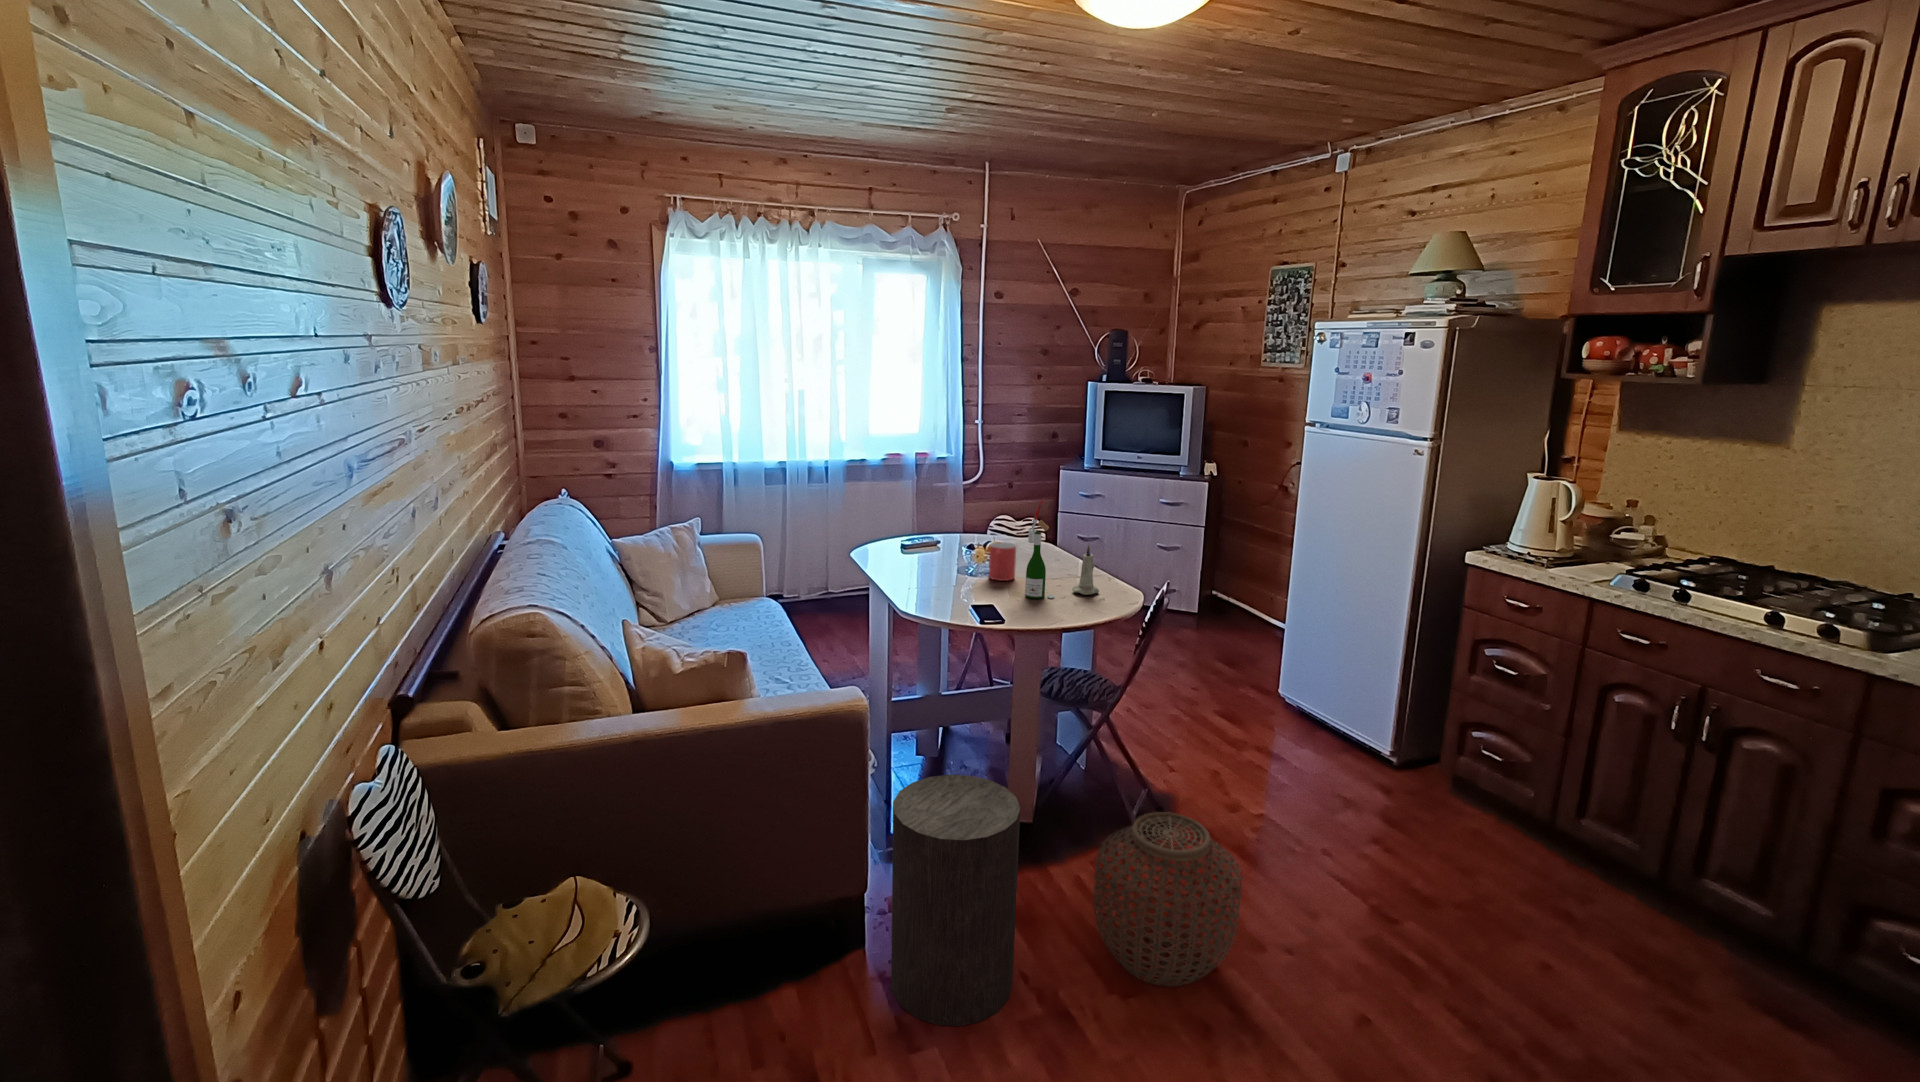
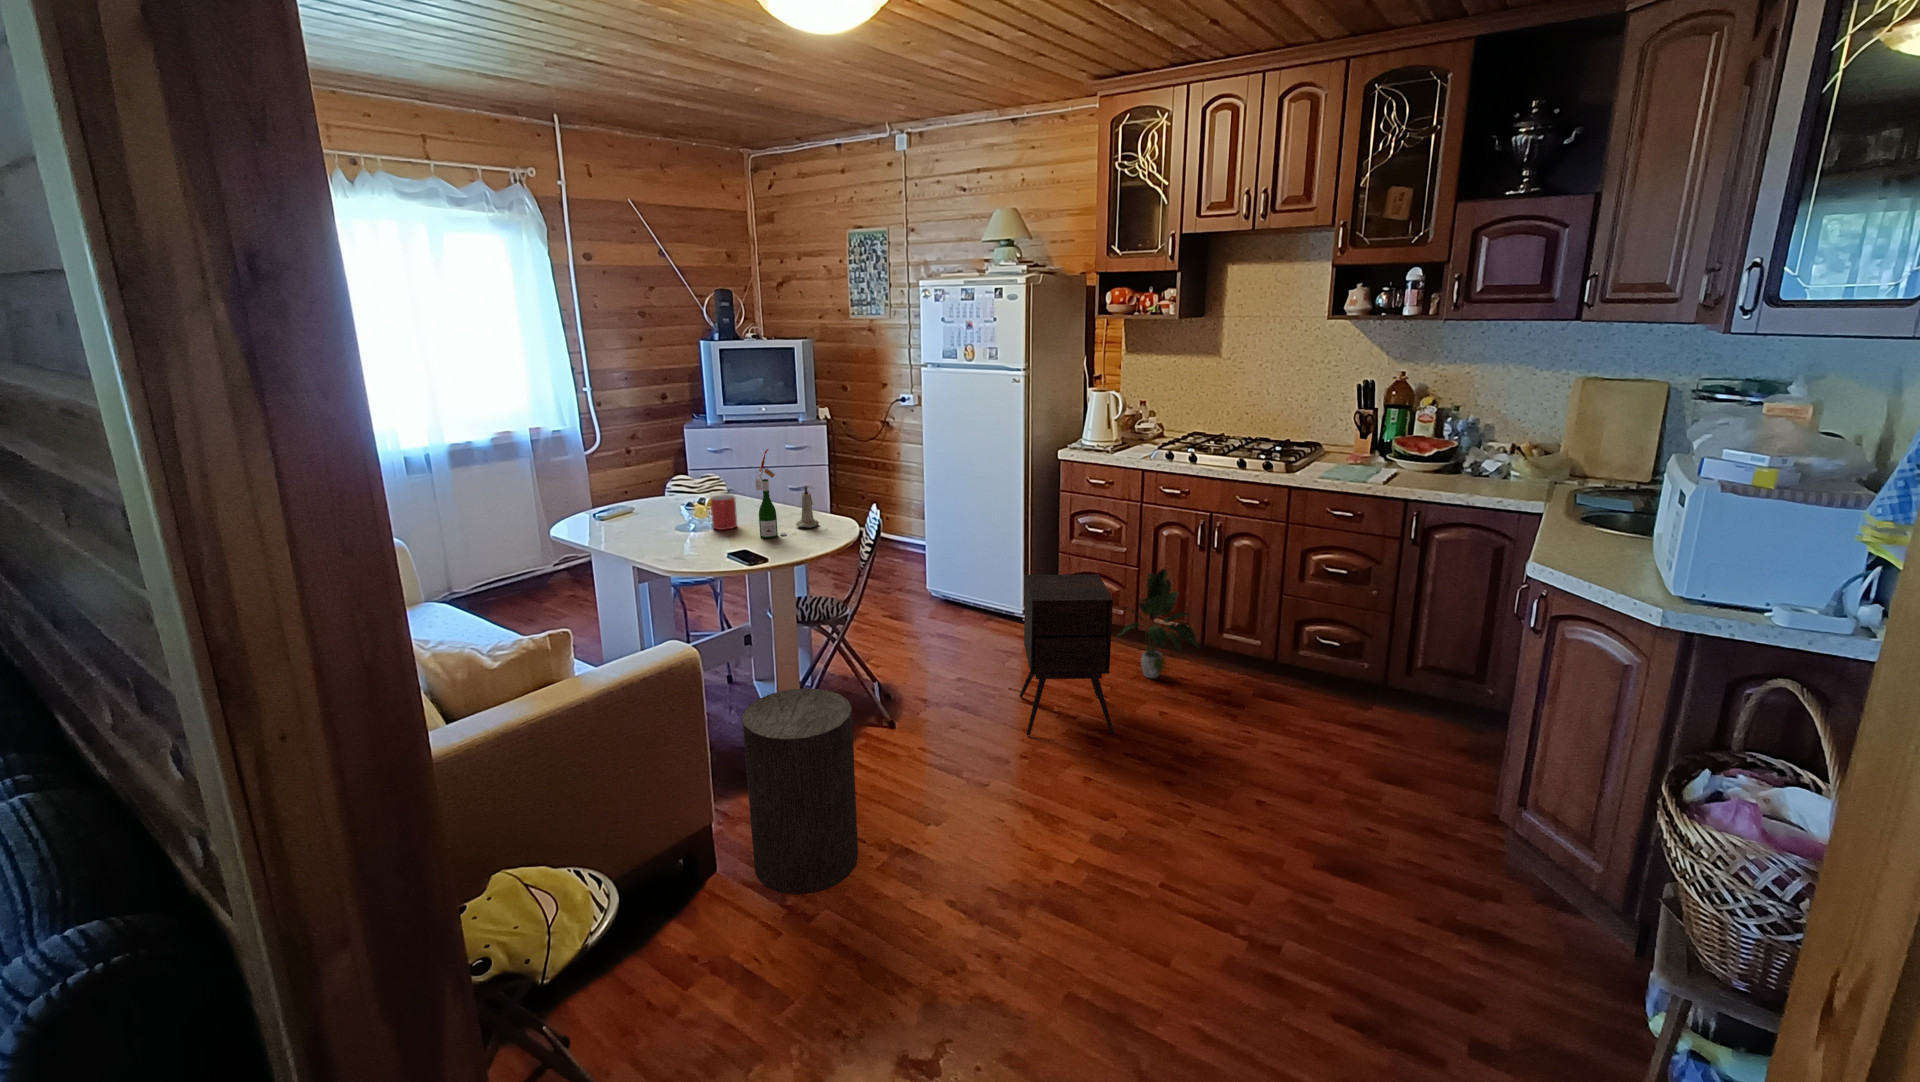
side table: none [1308,709,1466,968] -> present [1019,574,1114,736]
potted plant: none [1494,748,1644,908] -> present [1118,569,1199,678]
woven basket: present [1094,812,1242,986] -> none [891,677,1002,807]

